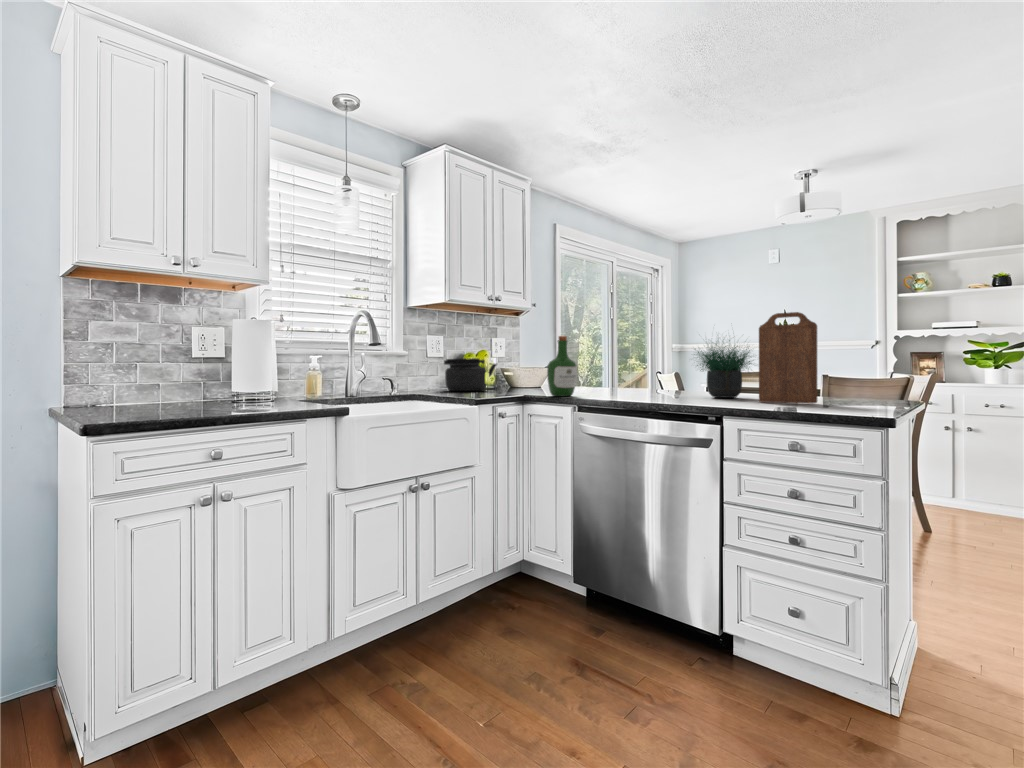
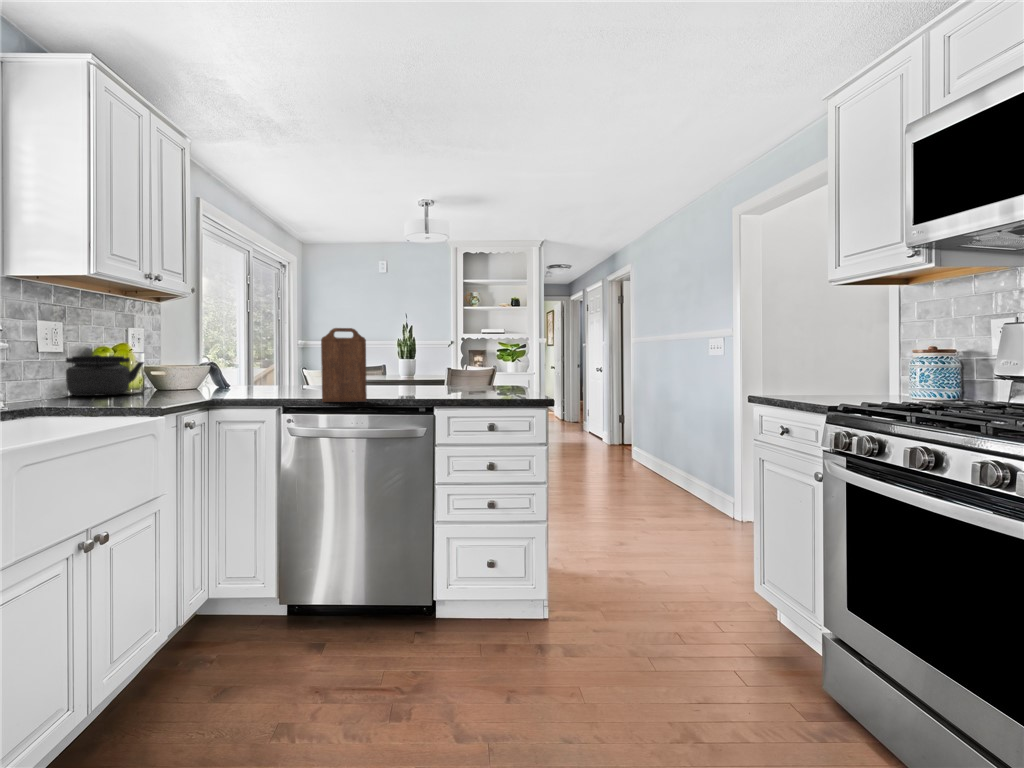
cutting board: present [759,312,817,403] -> present [321,328,367,402]
wine bottle: present [547,335,577,396] -> none [242,338,275,399]
potted plant: present [697,340,752,398] -> none [373,332,435,395]

